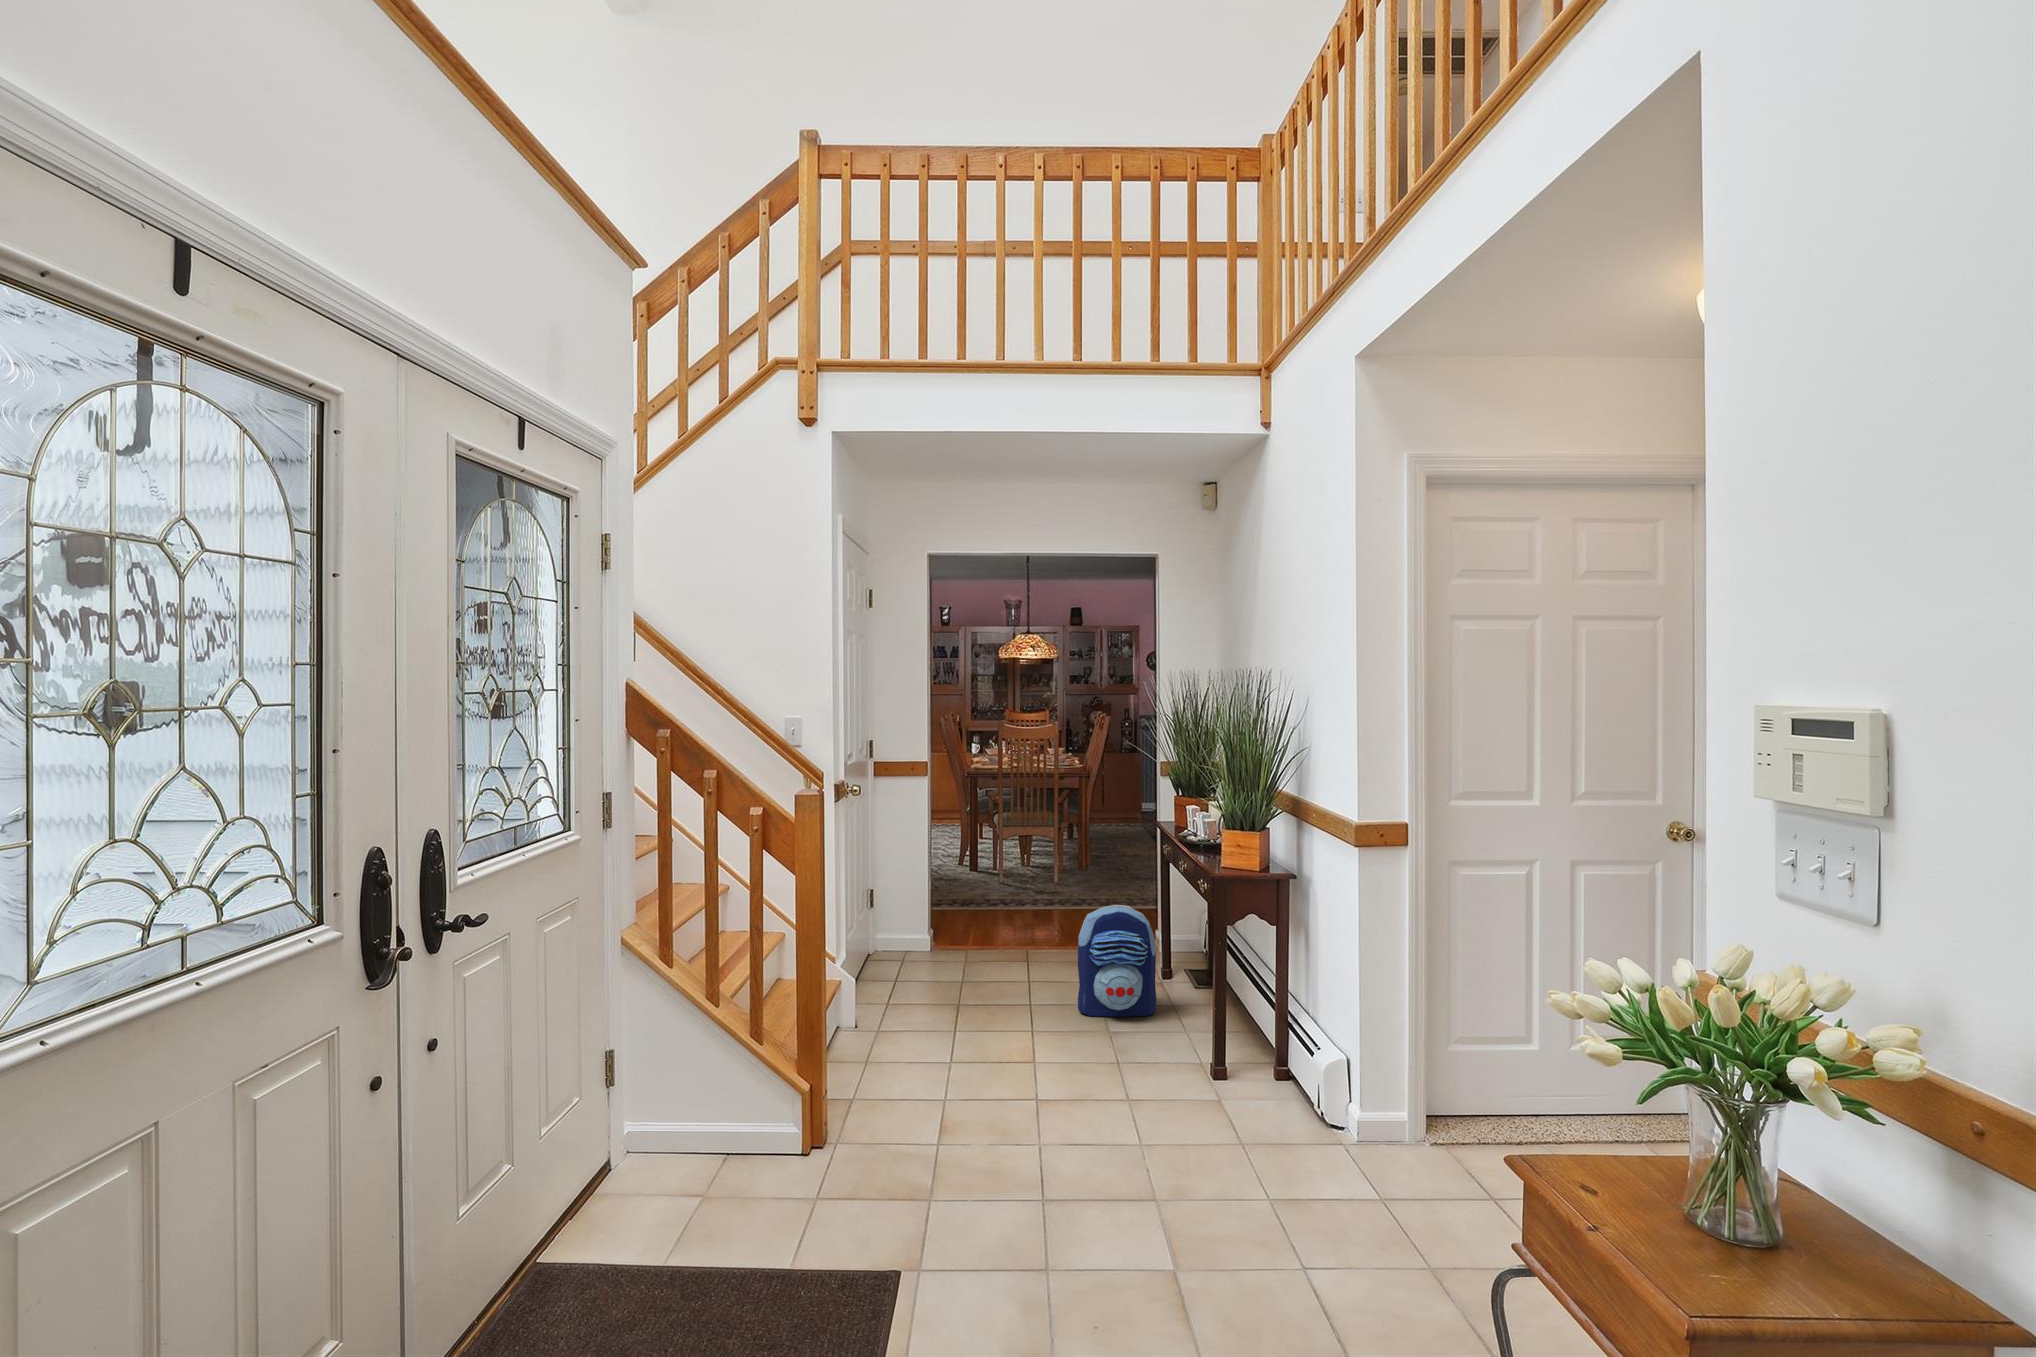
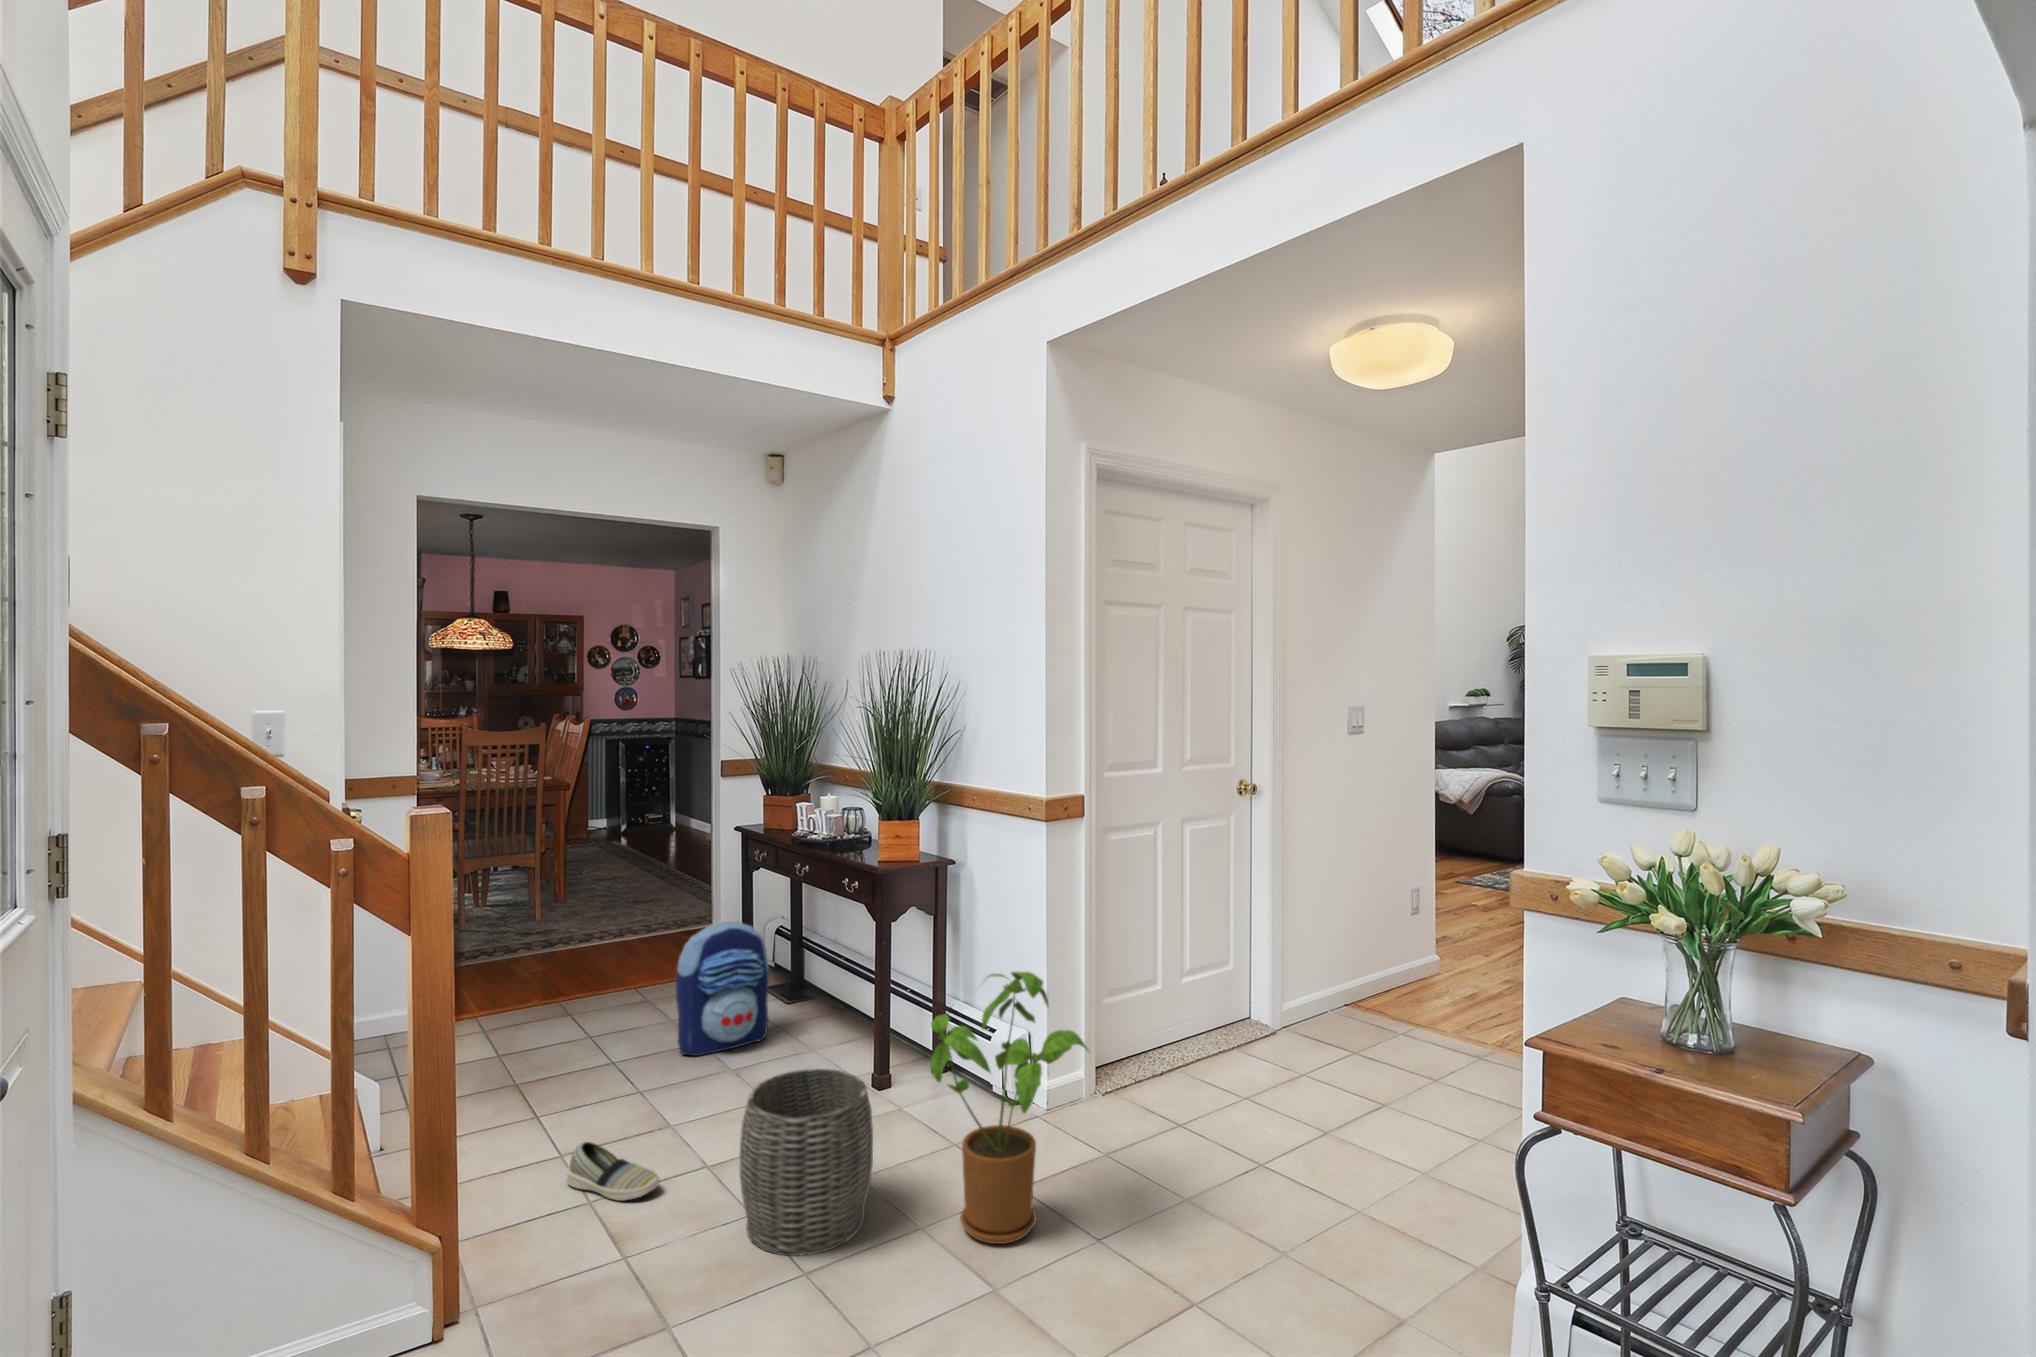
house plant: none [1154,986,1299,1240] -> present [930,972,1090,1244]
woven basket: none [1018,1036,1128,1190] -> present [740,1069,873,1256]
shoe: none [940,1056,993,1107] -> present [567,1142,659,1201]

